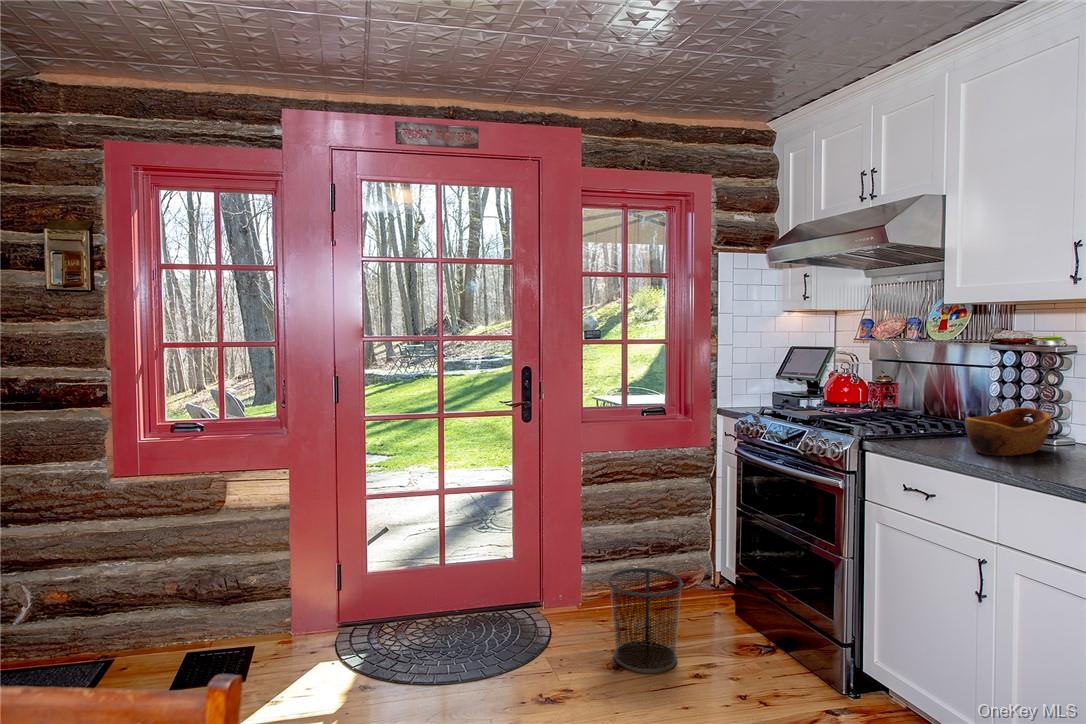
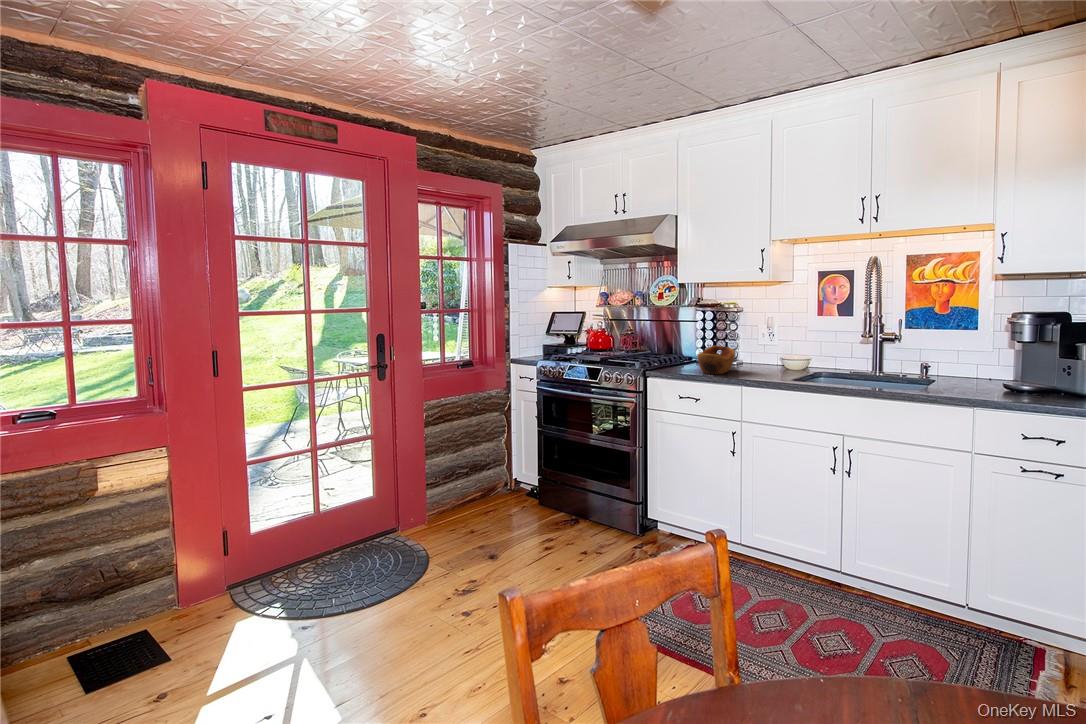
waste bin: present [608,568,683,673] -> none [476,480,530,554]

